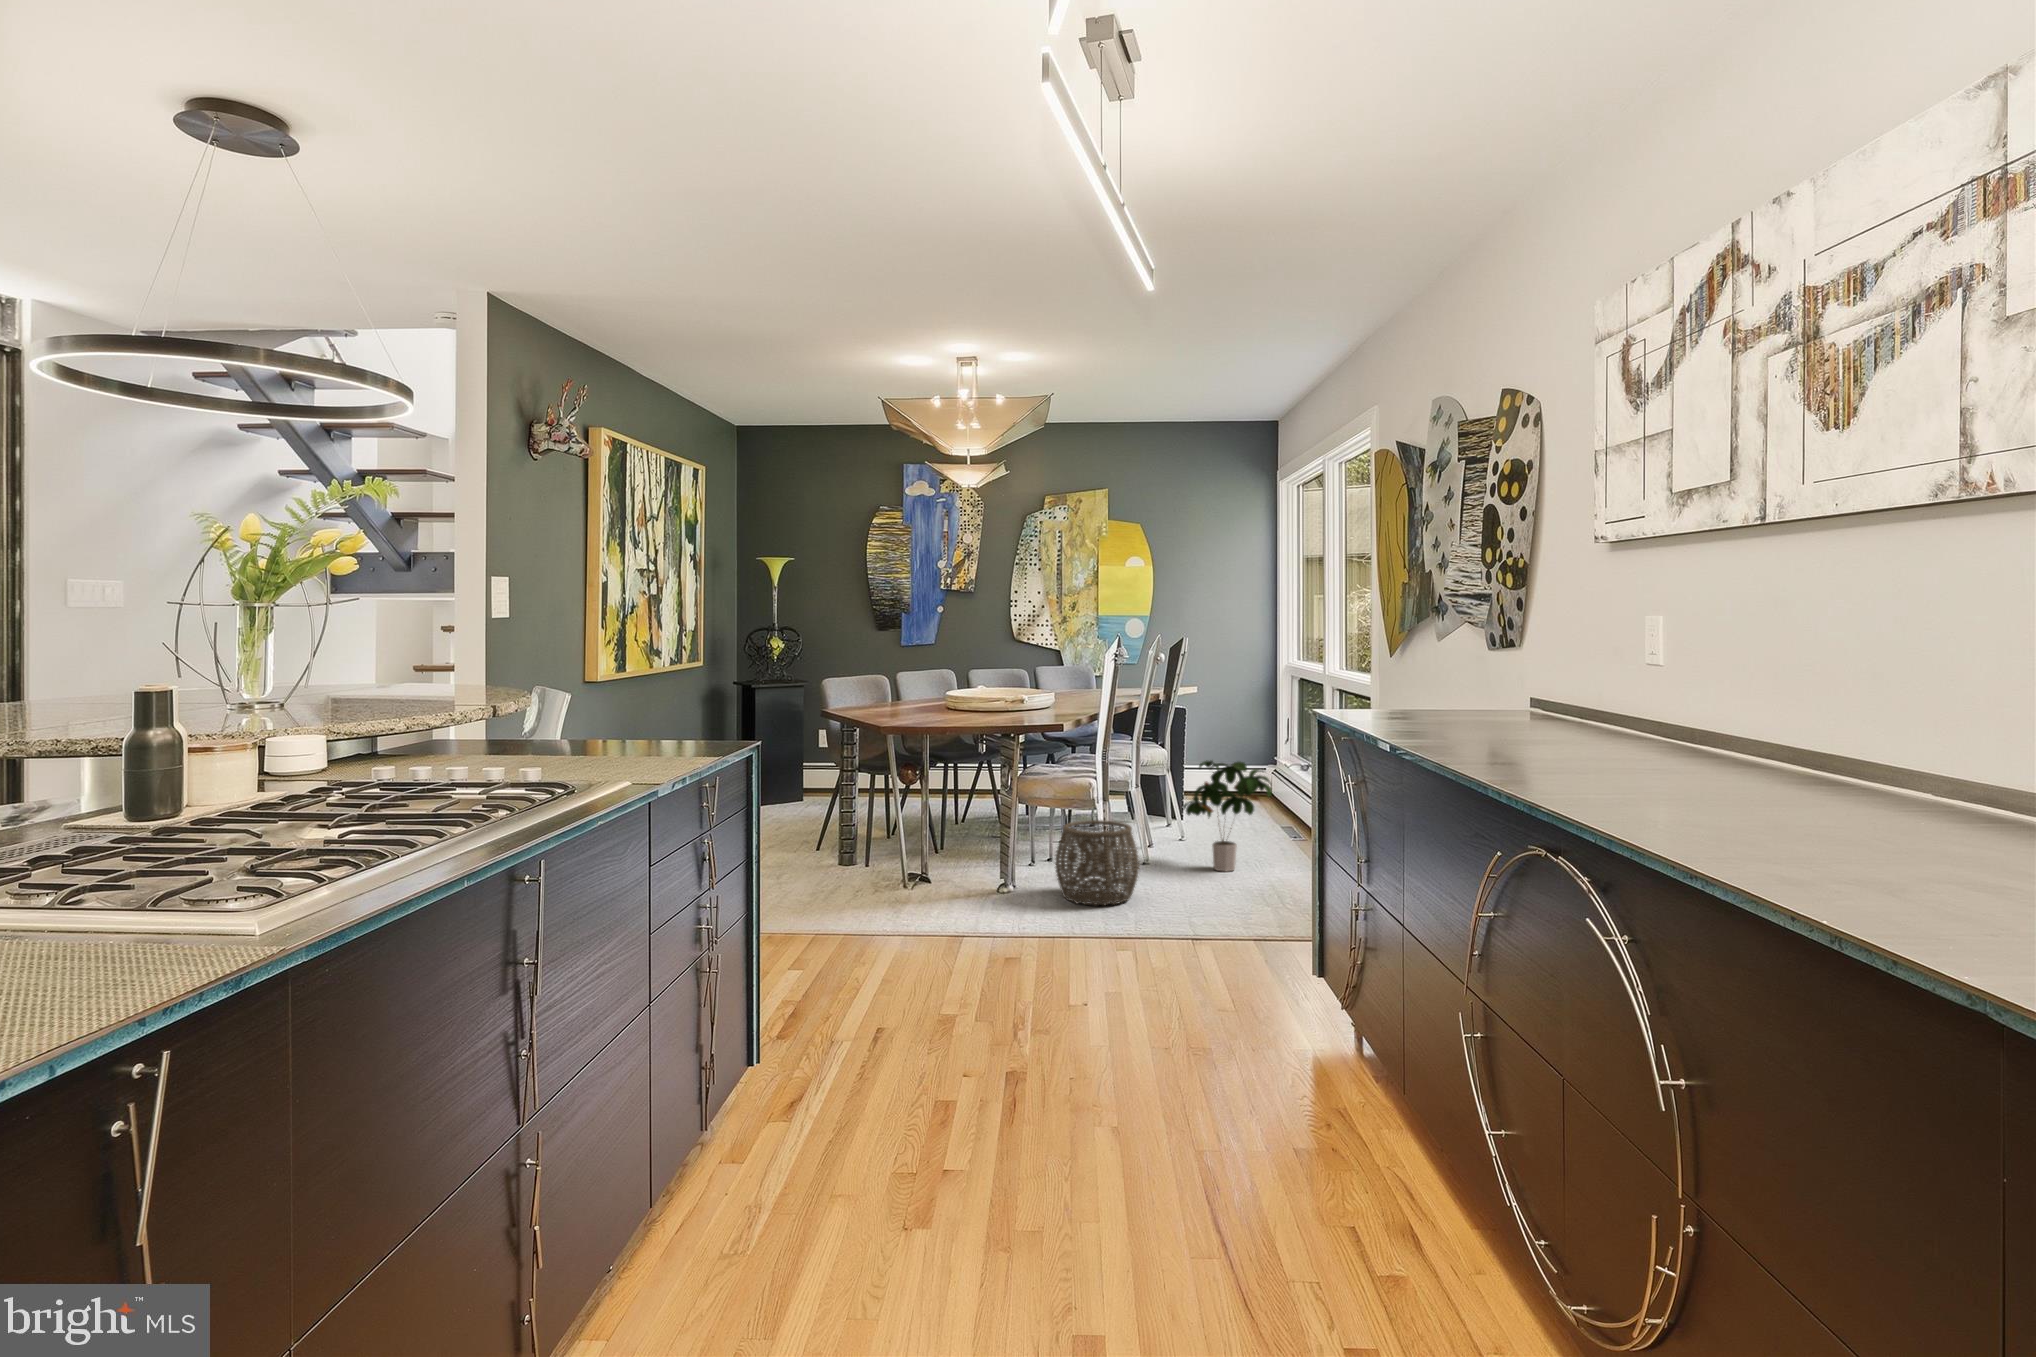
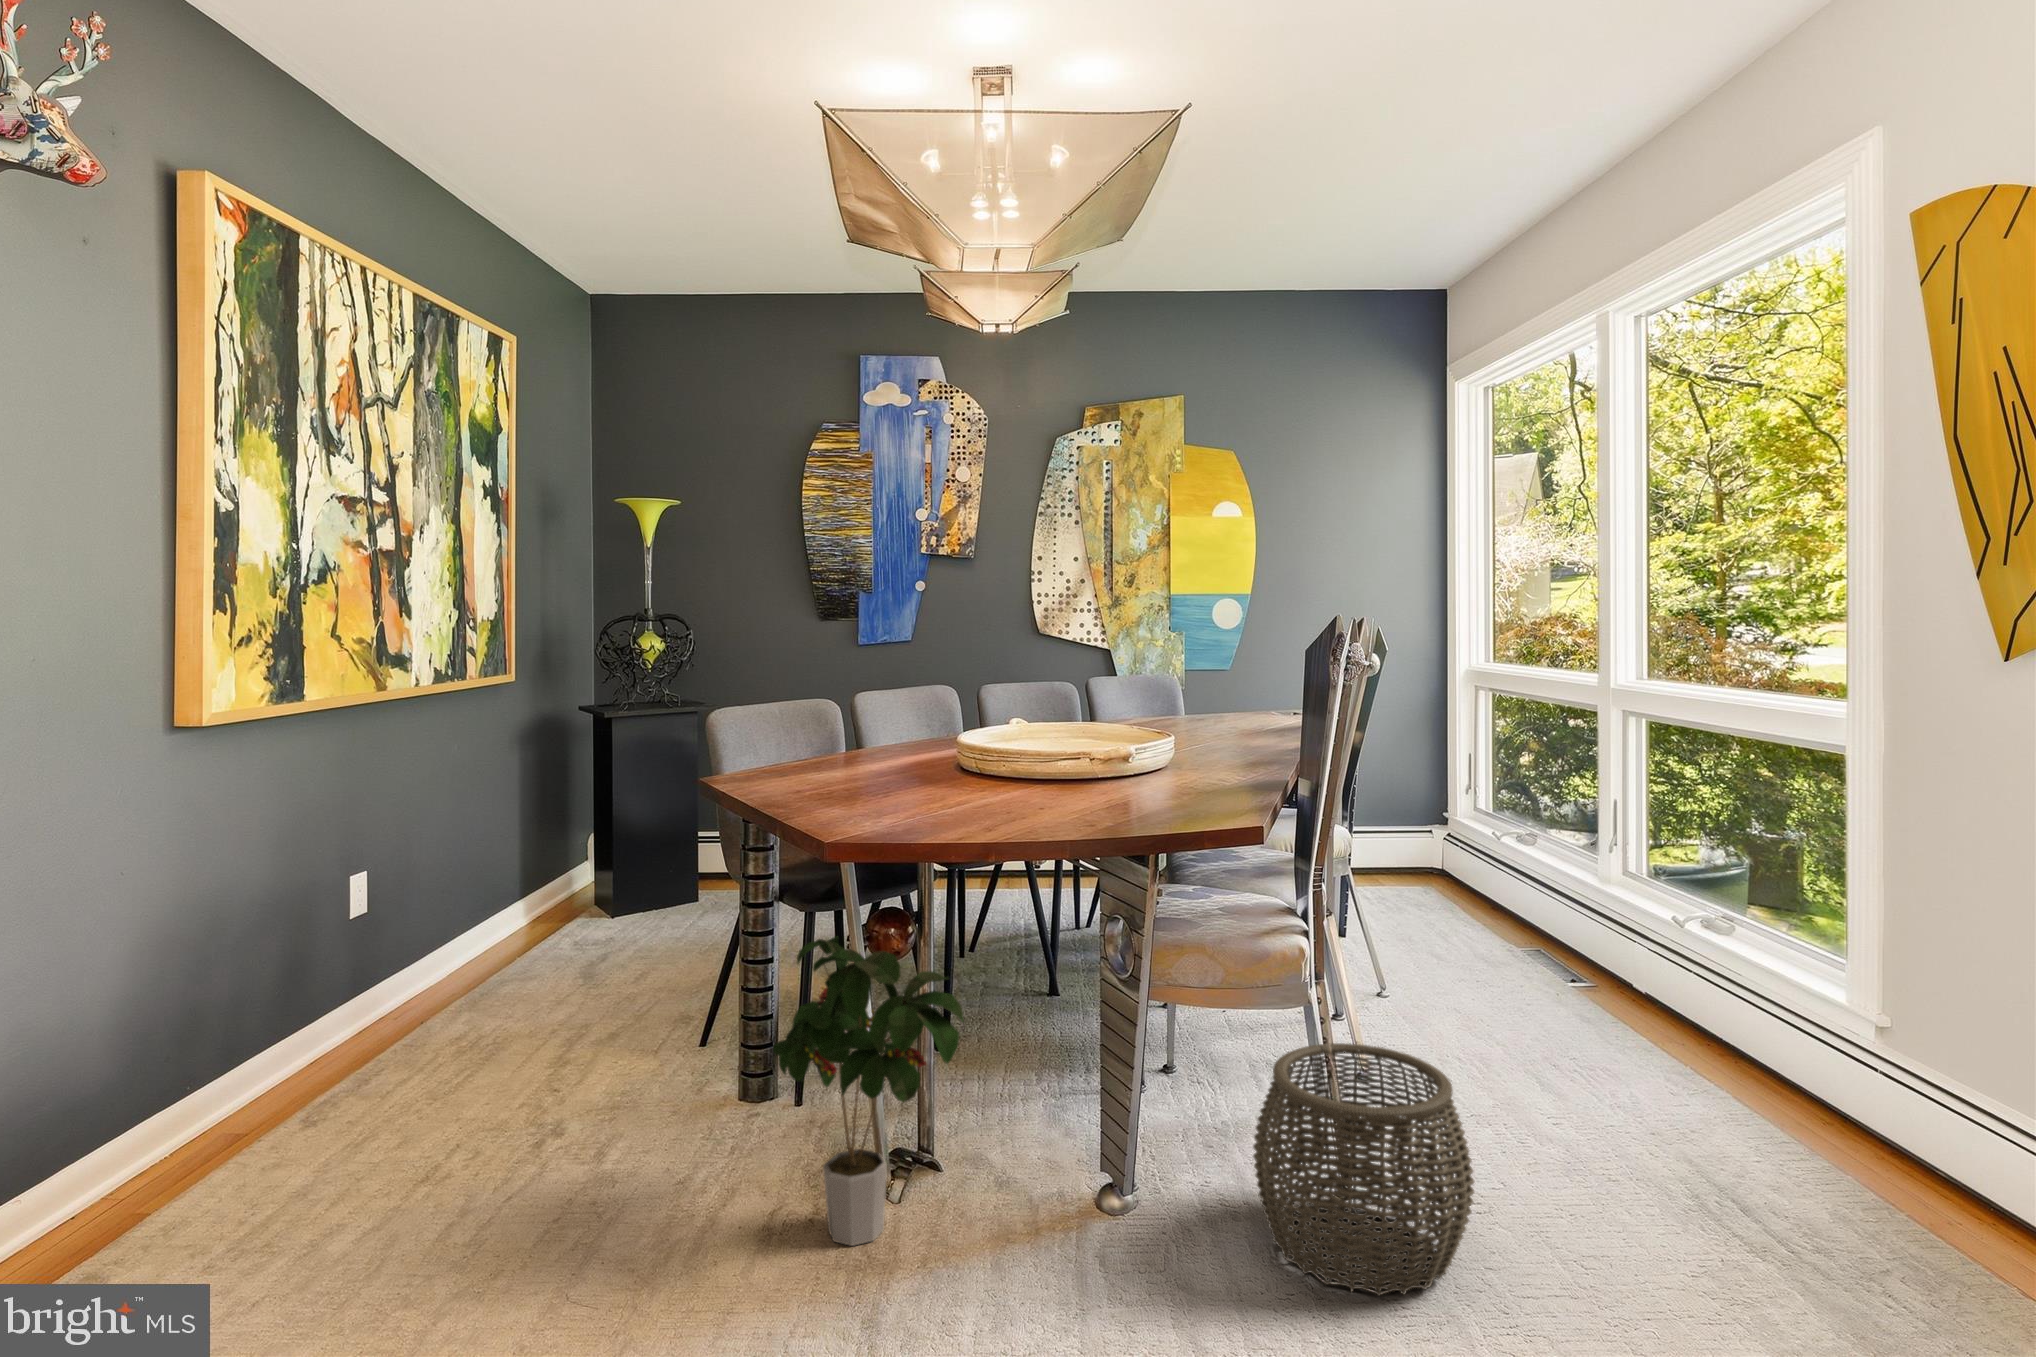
potted plant: present [1183,760,1272,872] -> present [773,937,964,1246]

